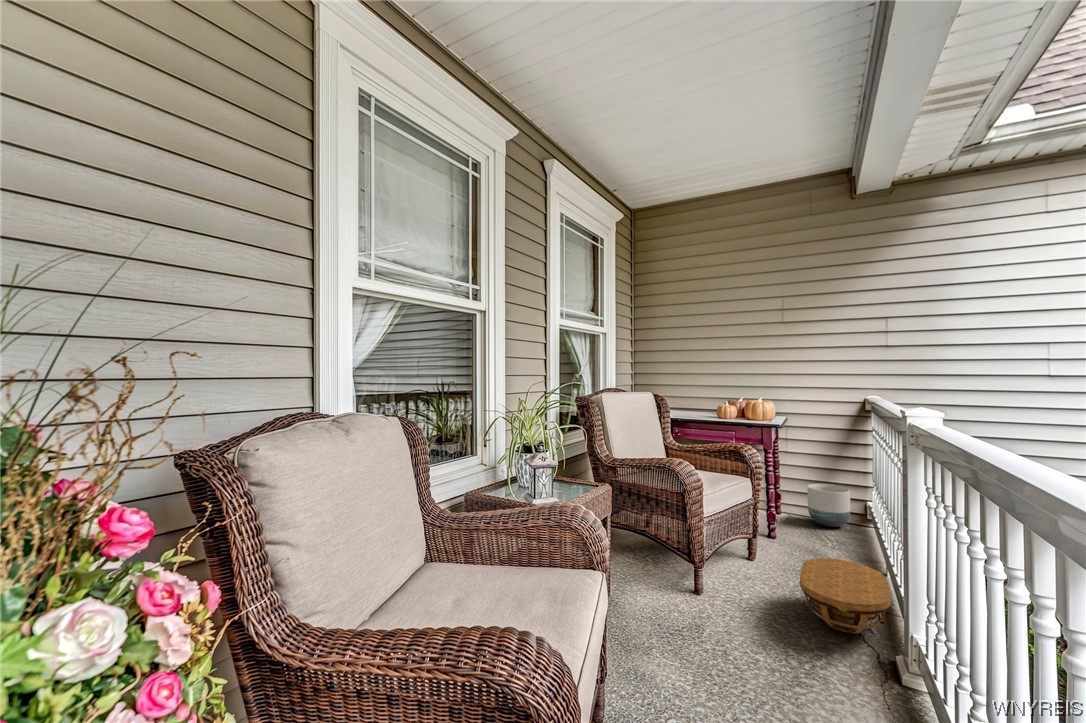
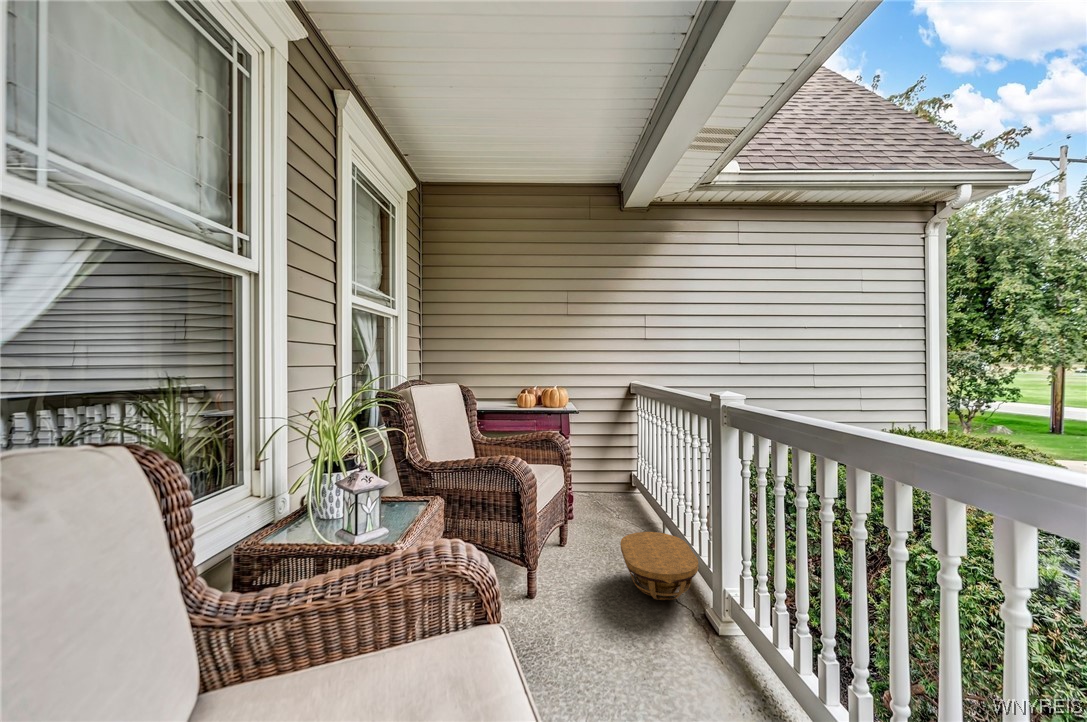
planter: present [807,484,850,527] -> none [590,461,623,499]

